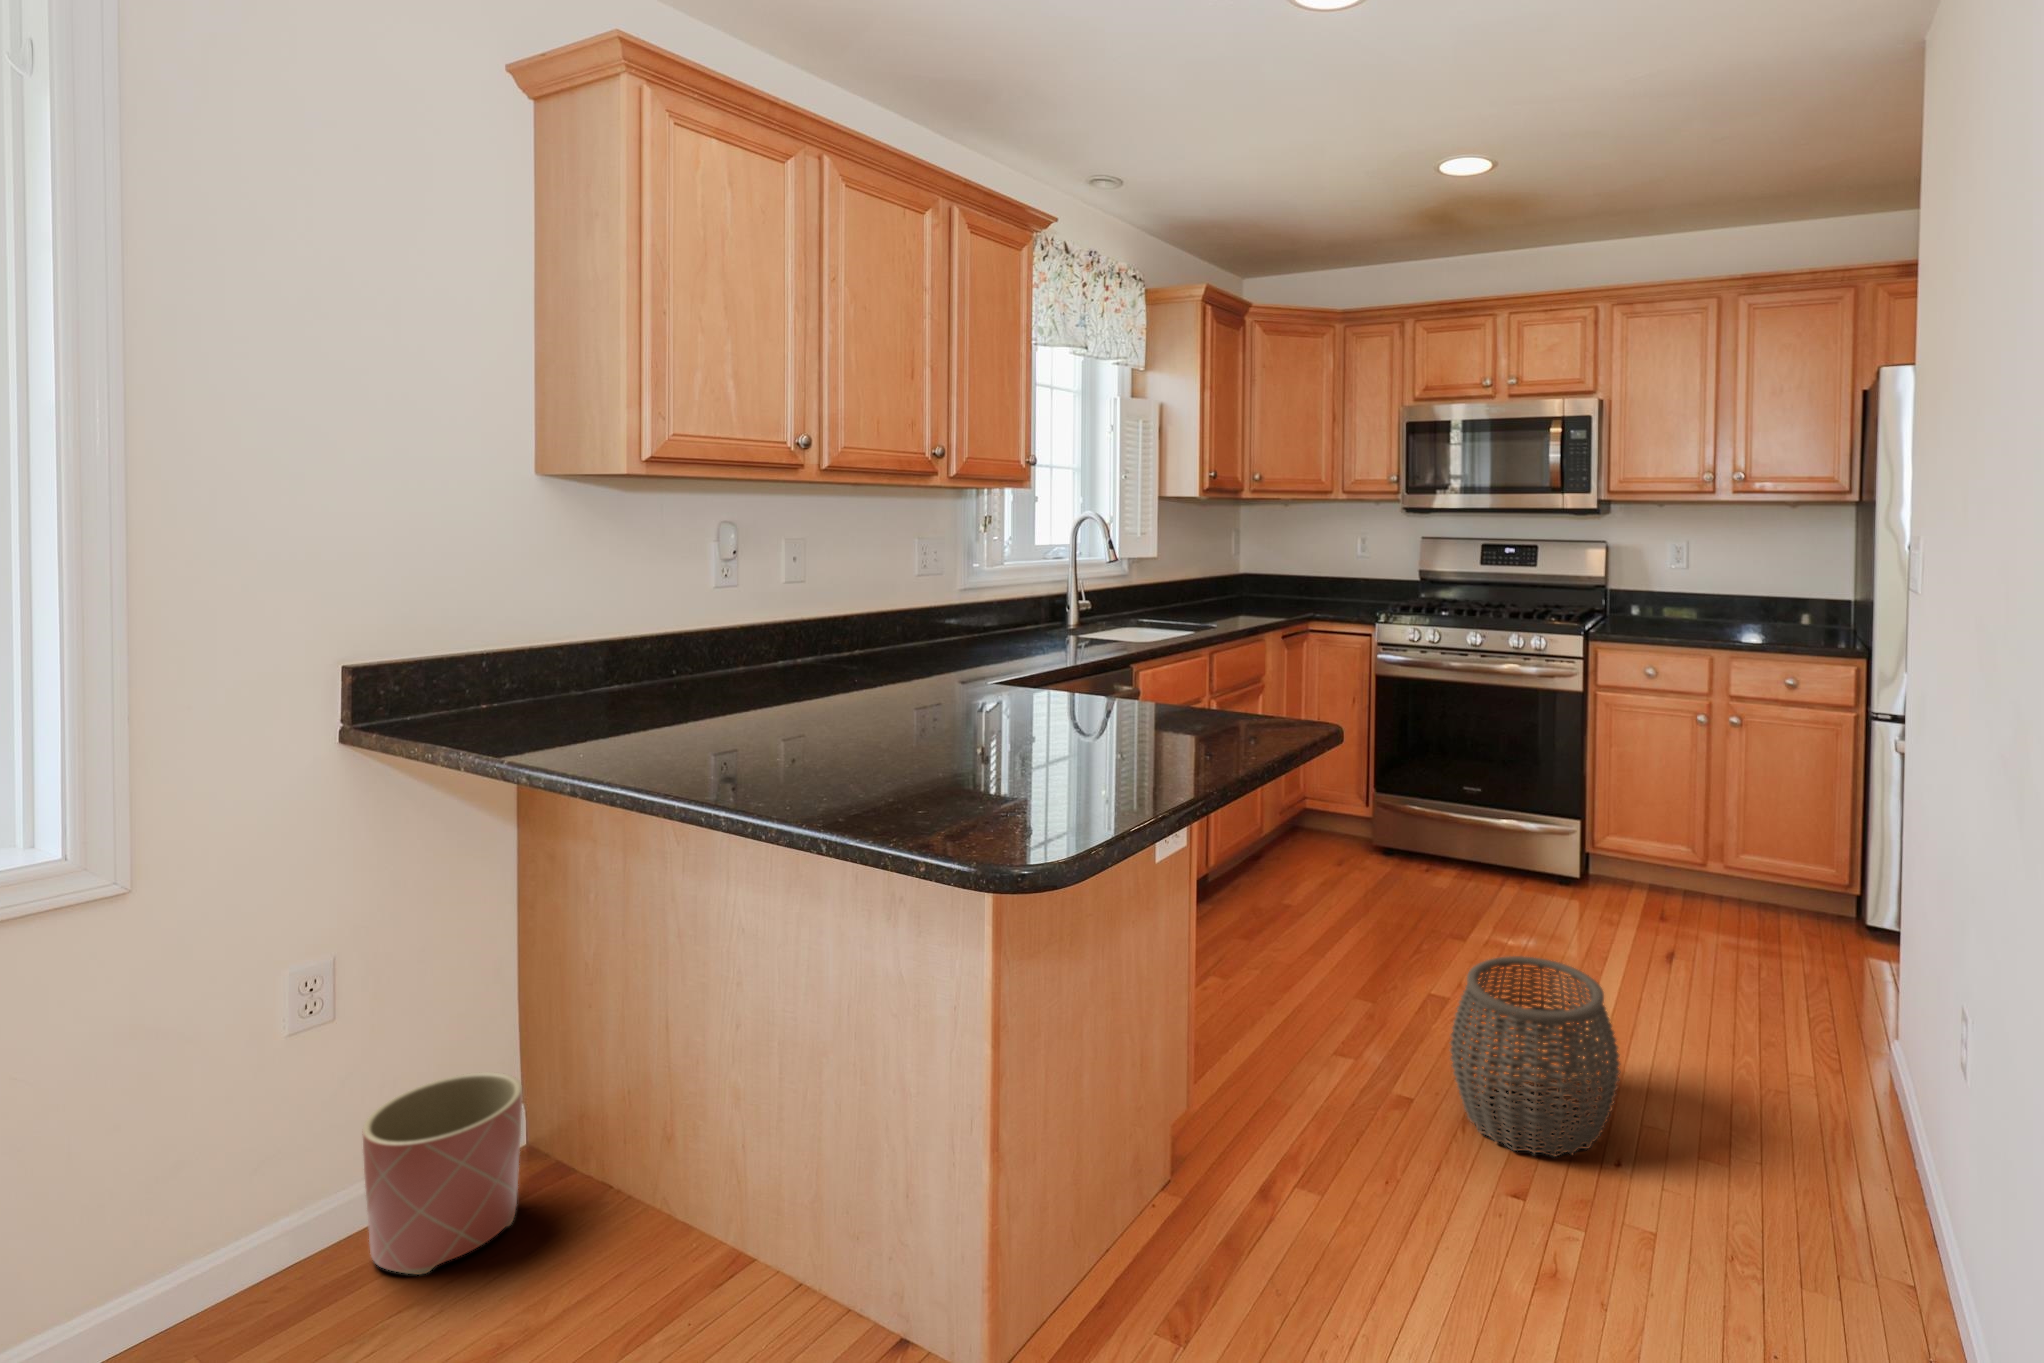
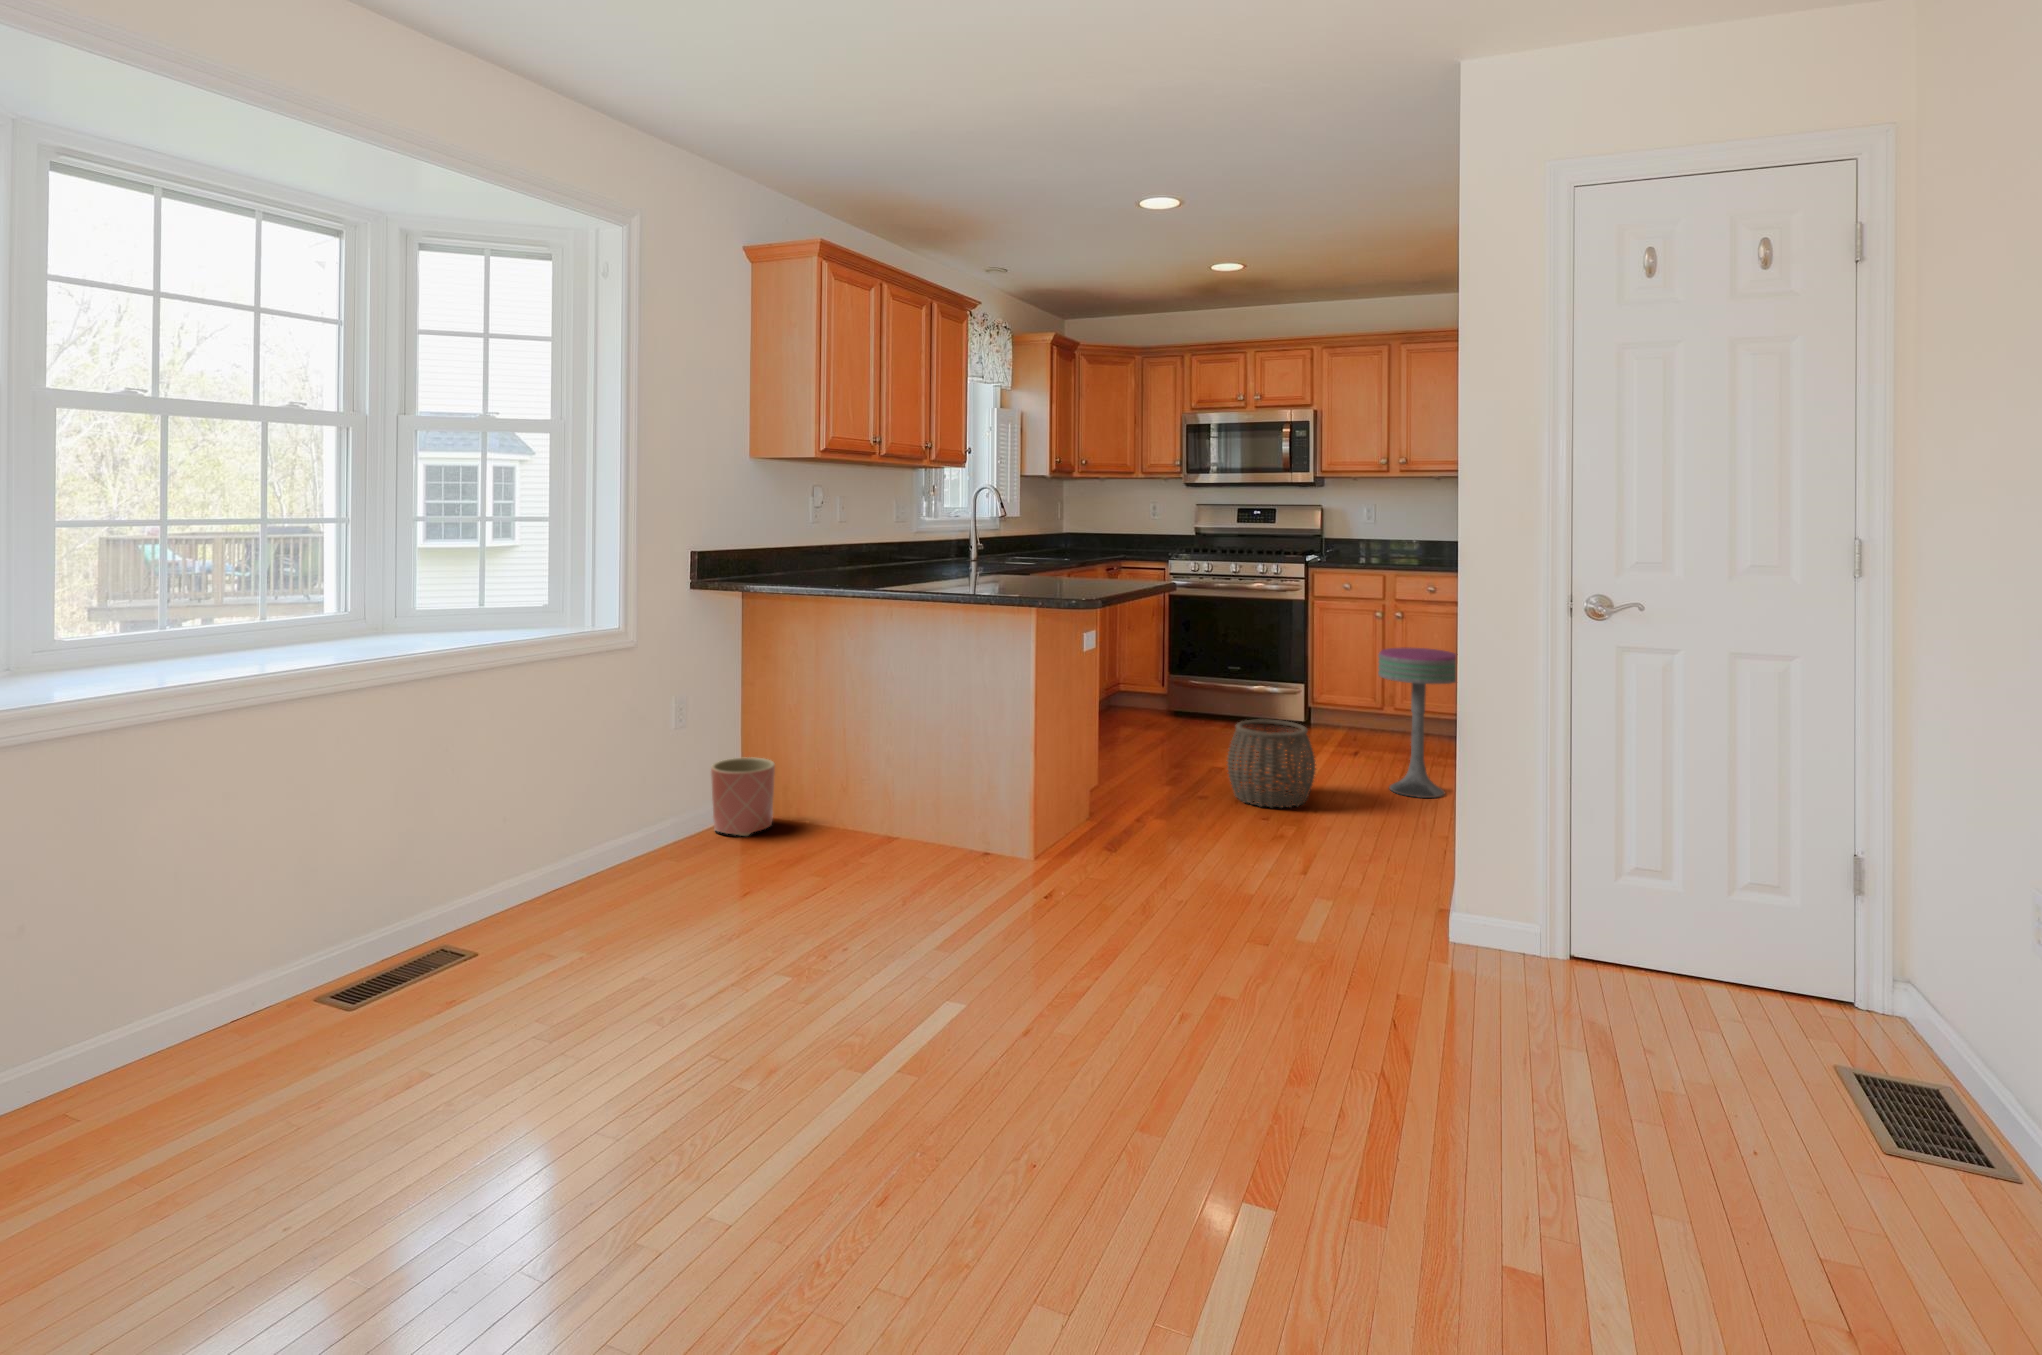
bar stool: none [1728,816,1889,1114] -> present [1378,648,1458,798]

